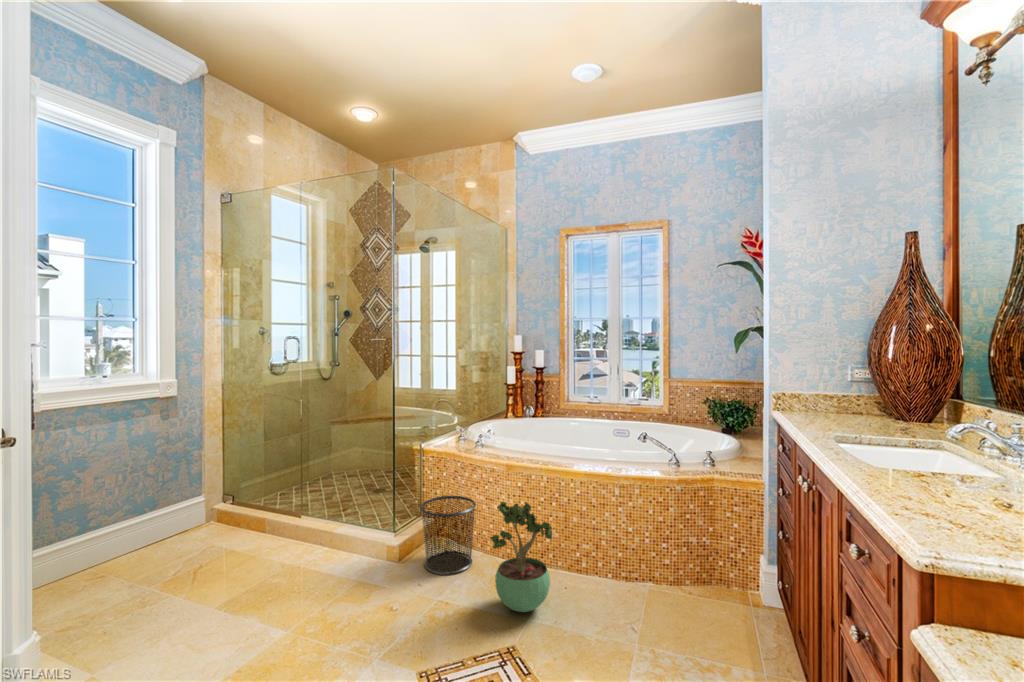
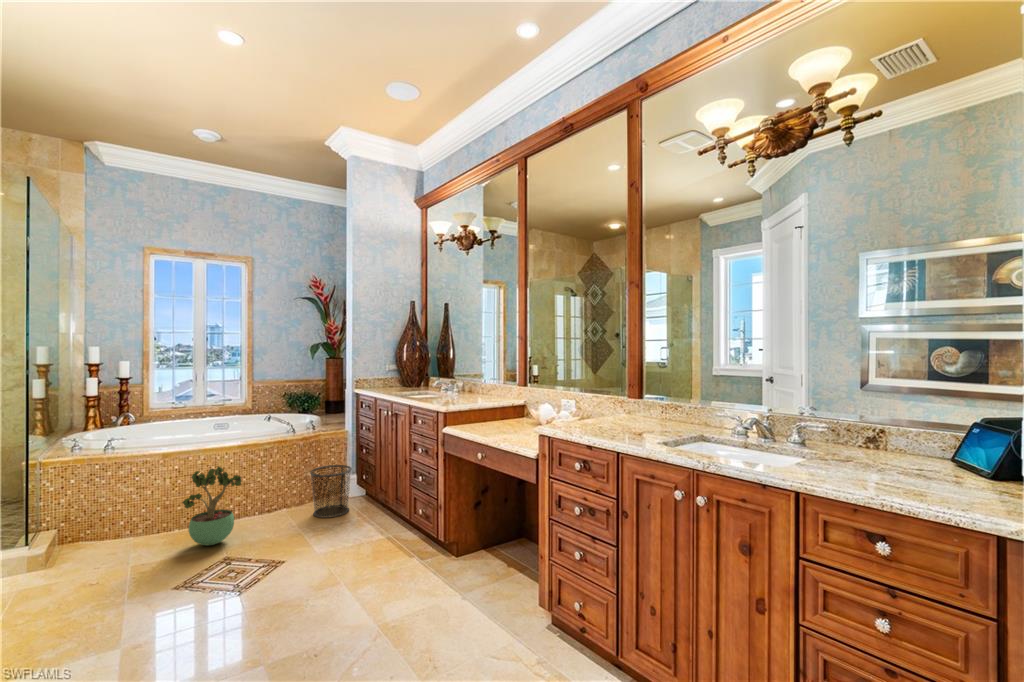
waste bin: present [420,496,476,574] -> present [310,465,352,518]

